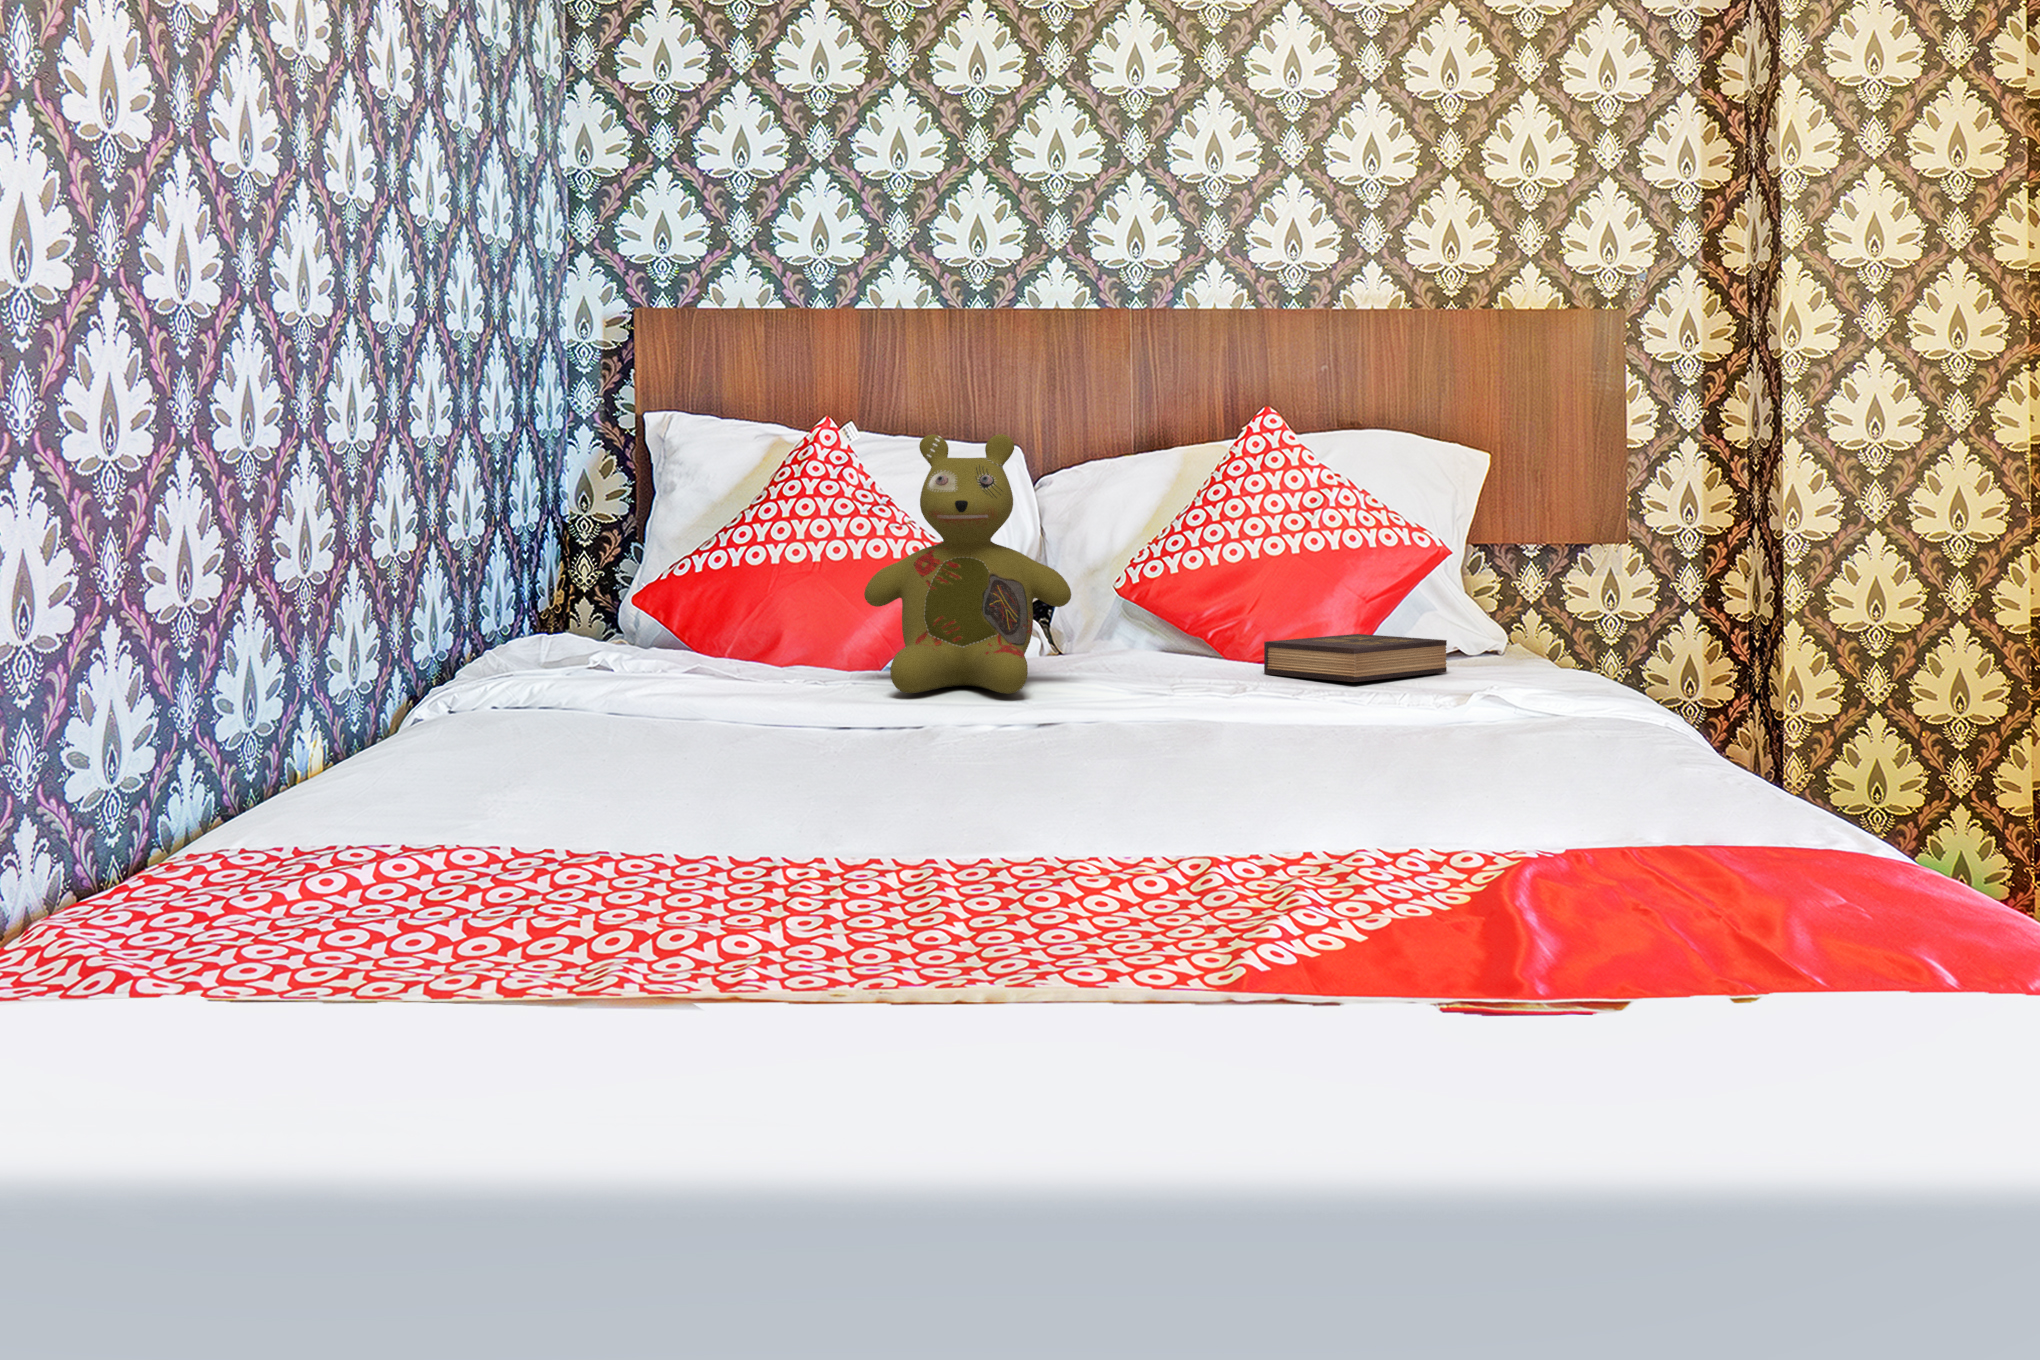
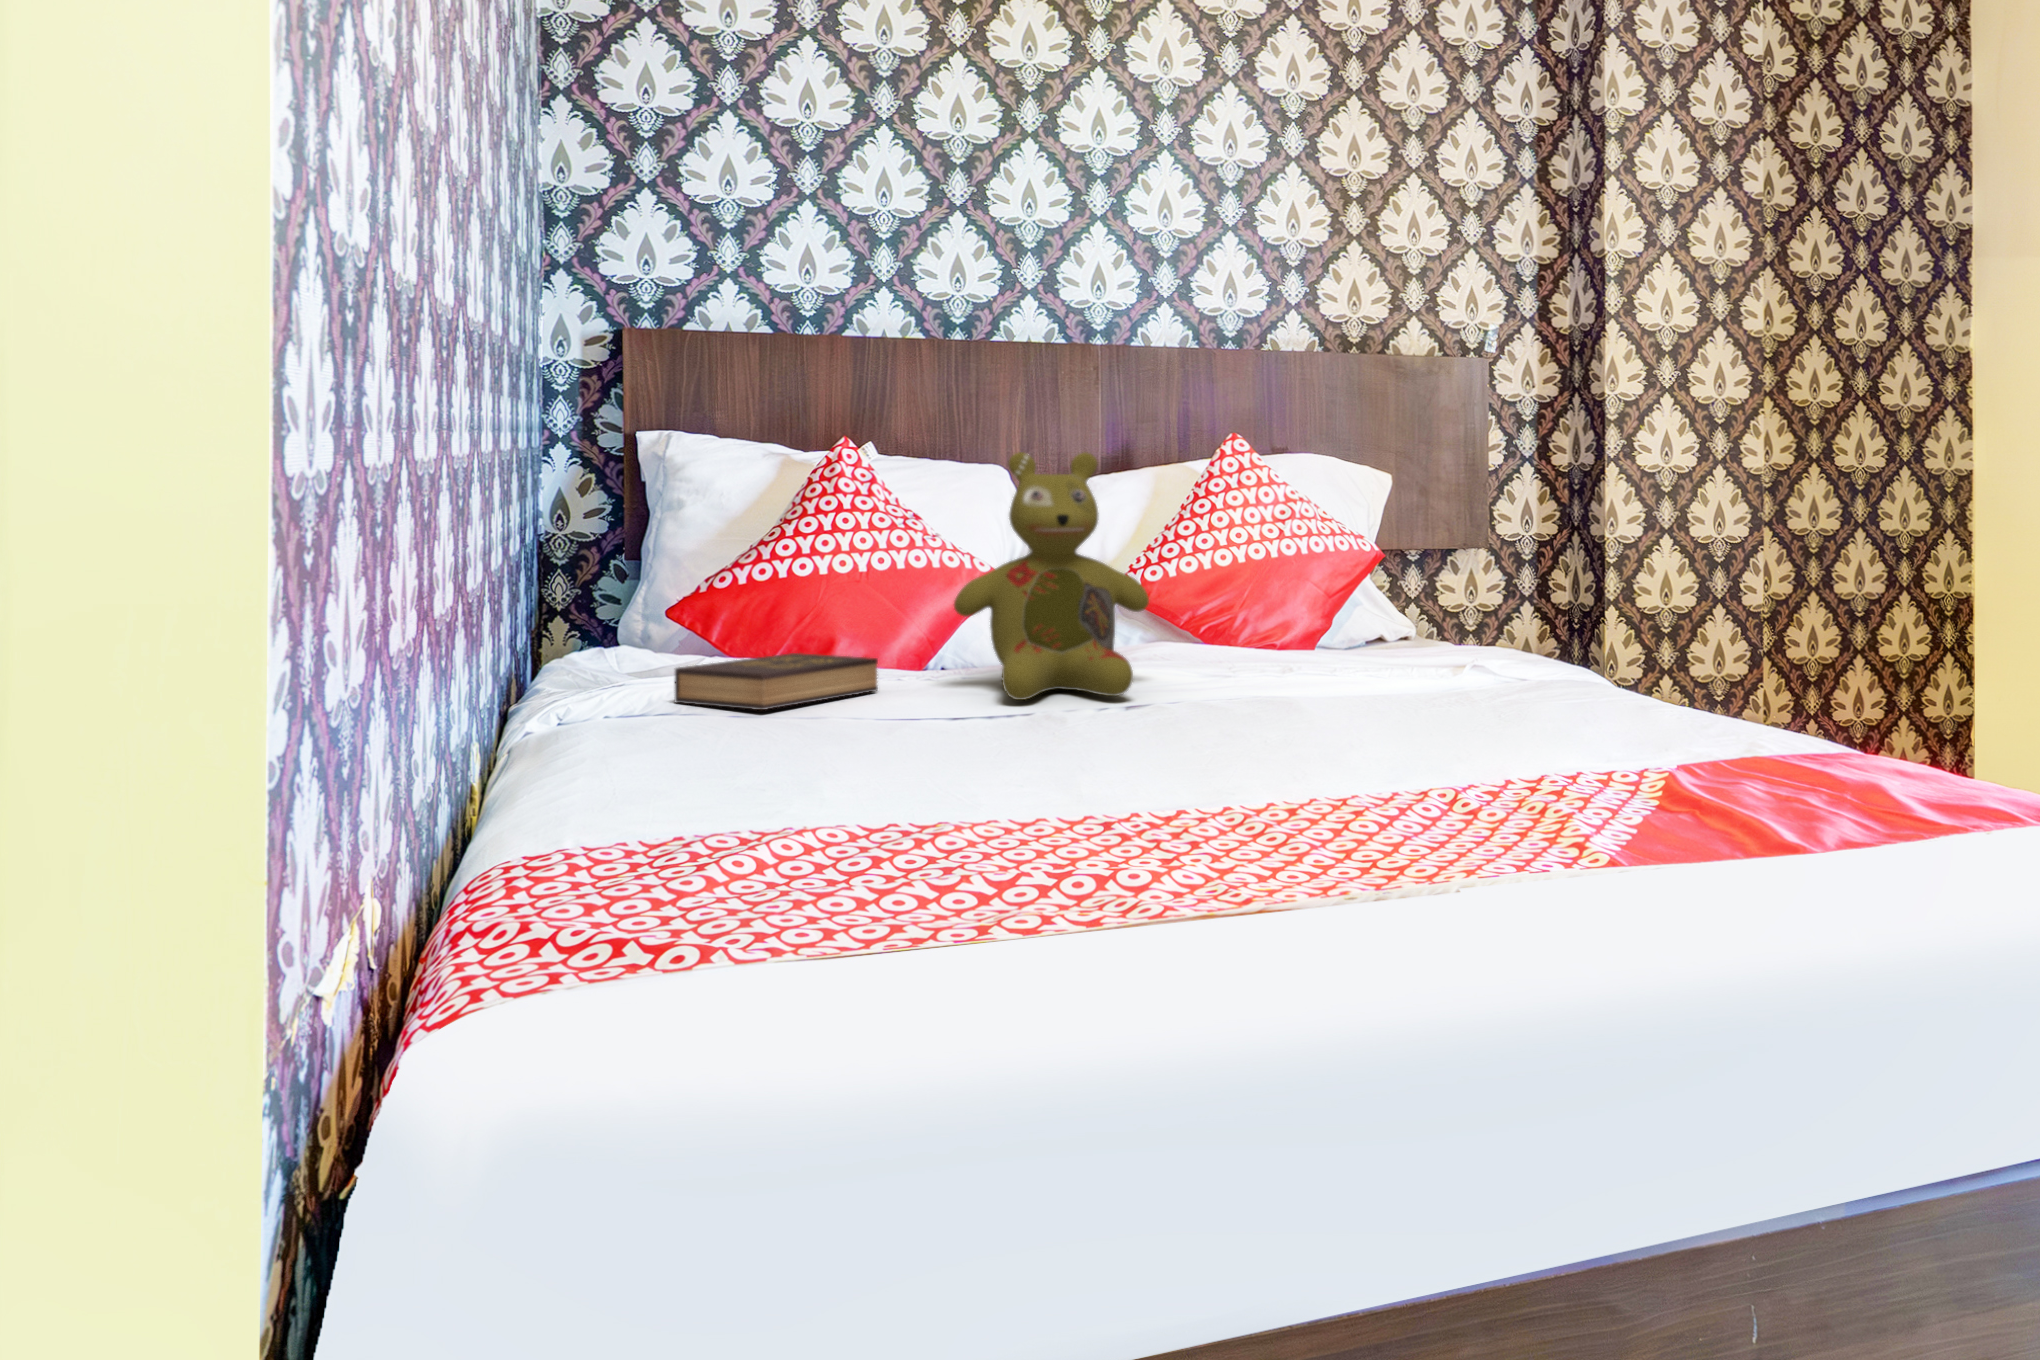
hardback book: present [1264,634,1447,682] -> present [675,653,878,710]

